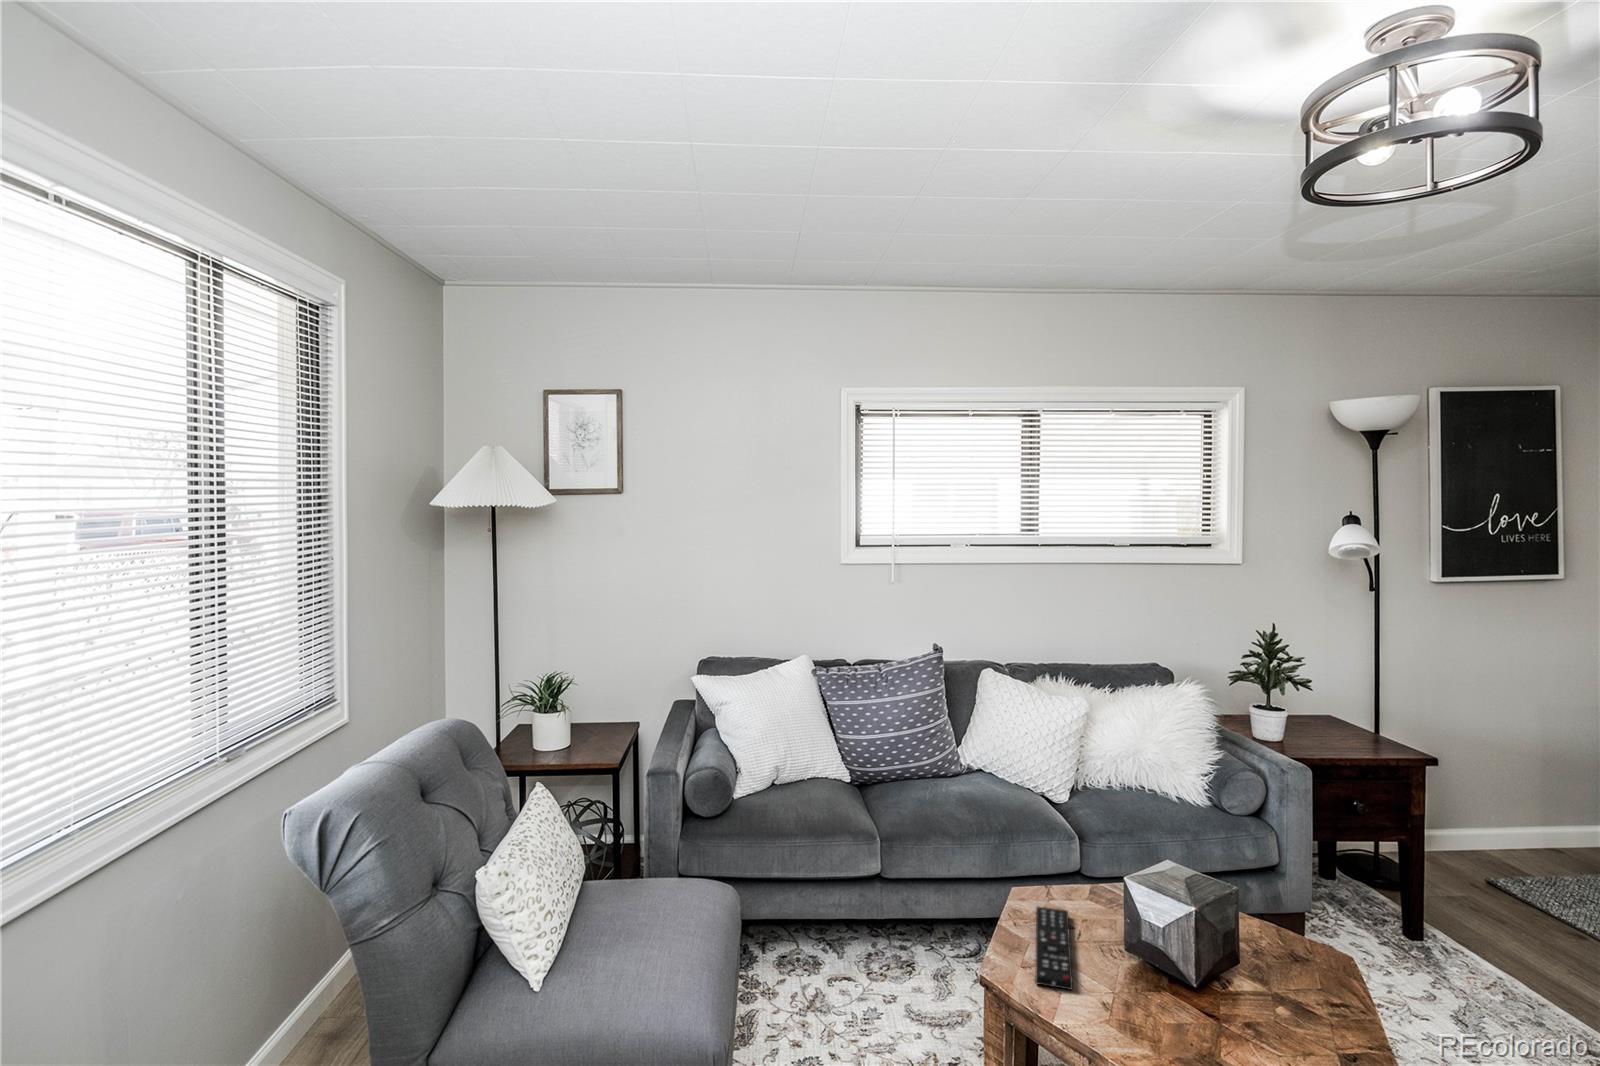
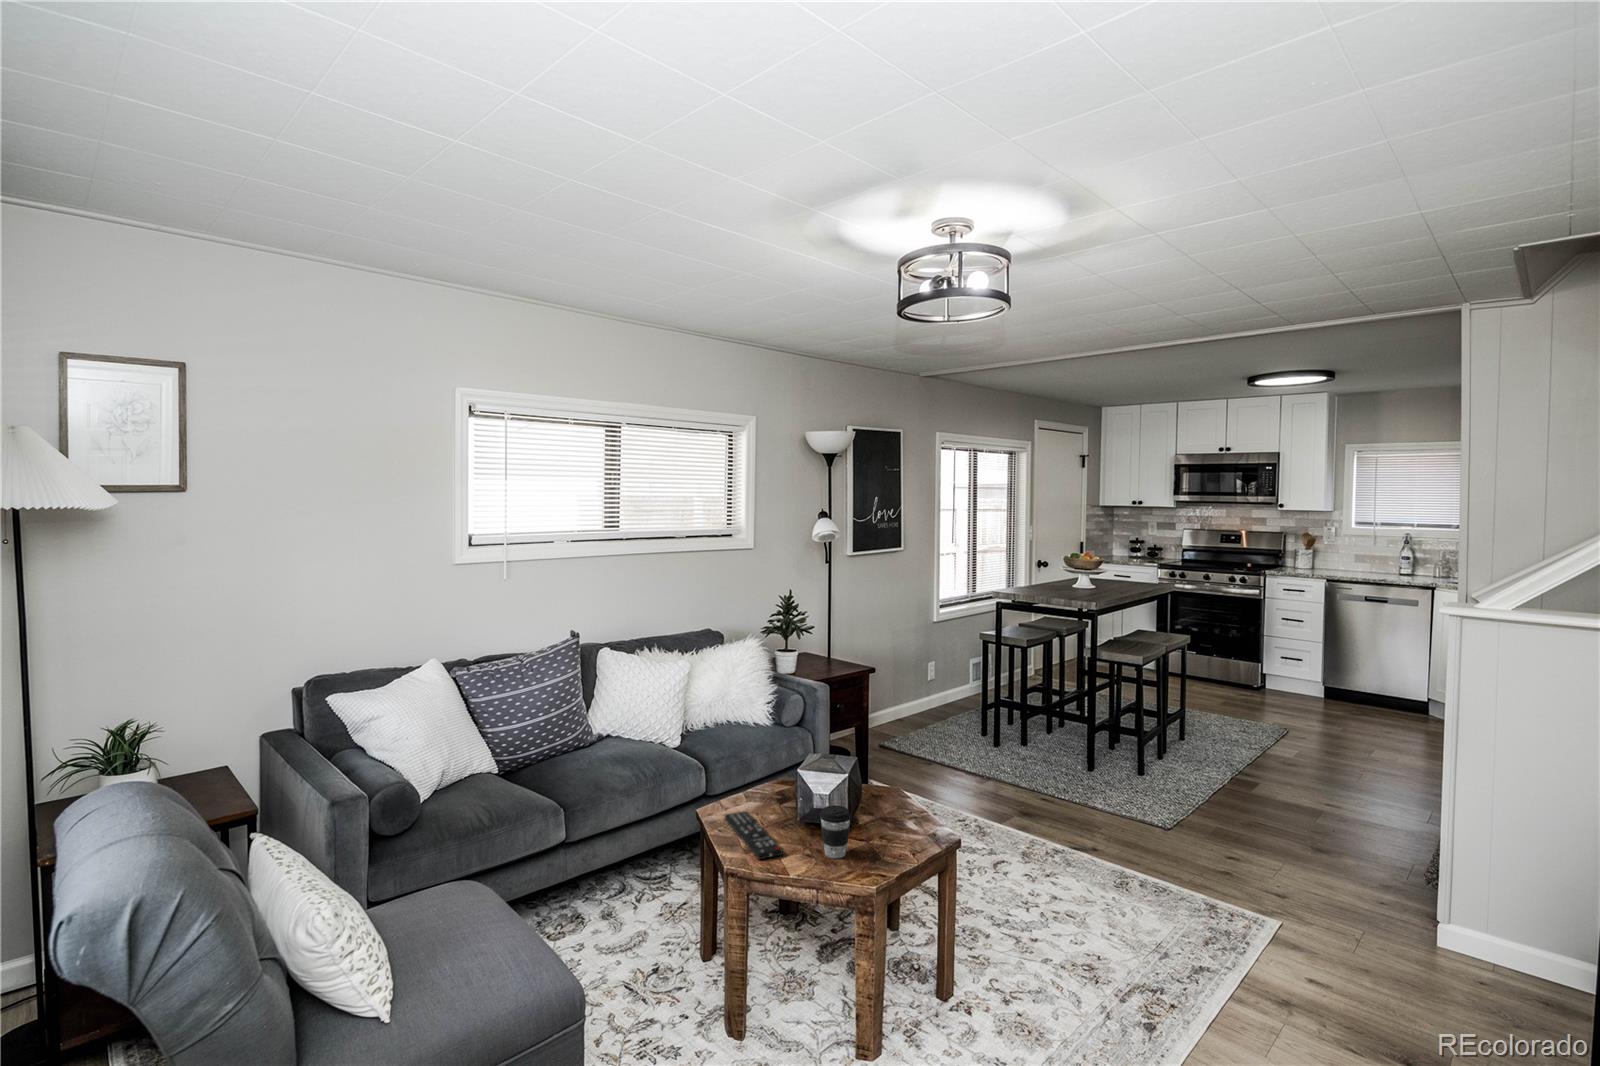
coffee cup: none [1127,945,1176,1027] -> present [820,805,851,858]

